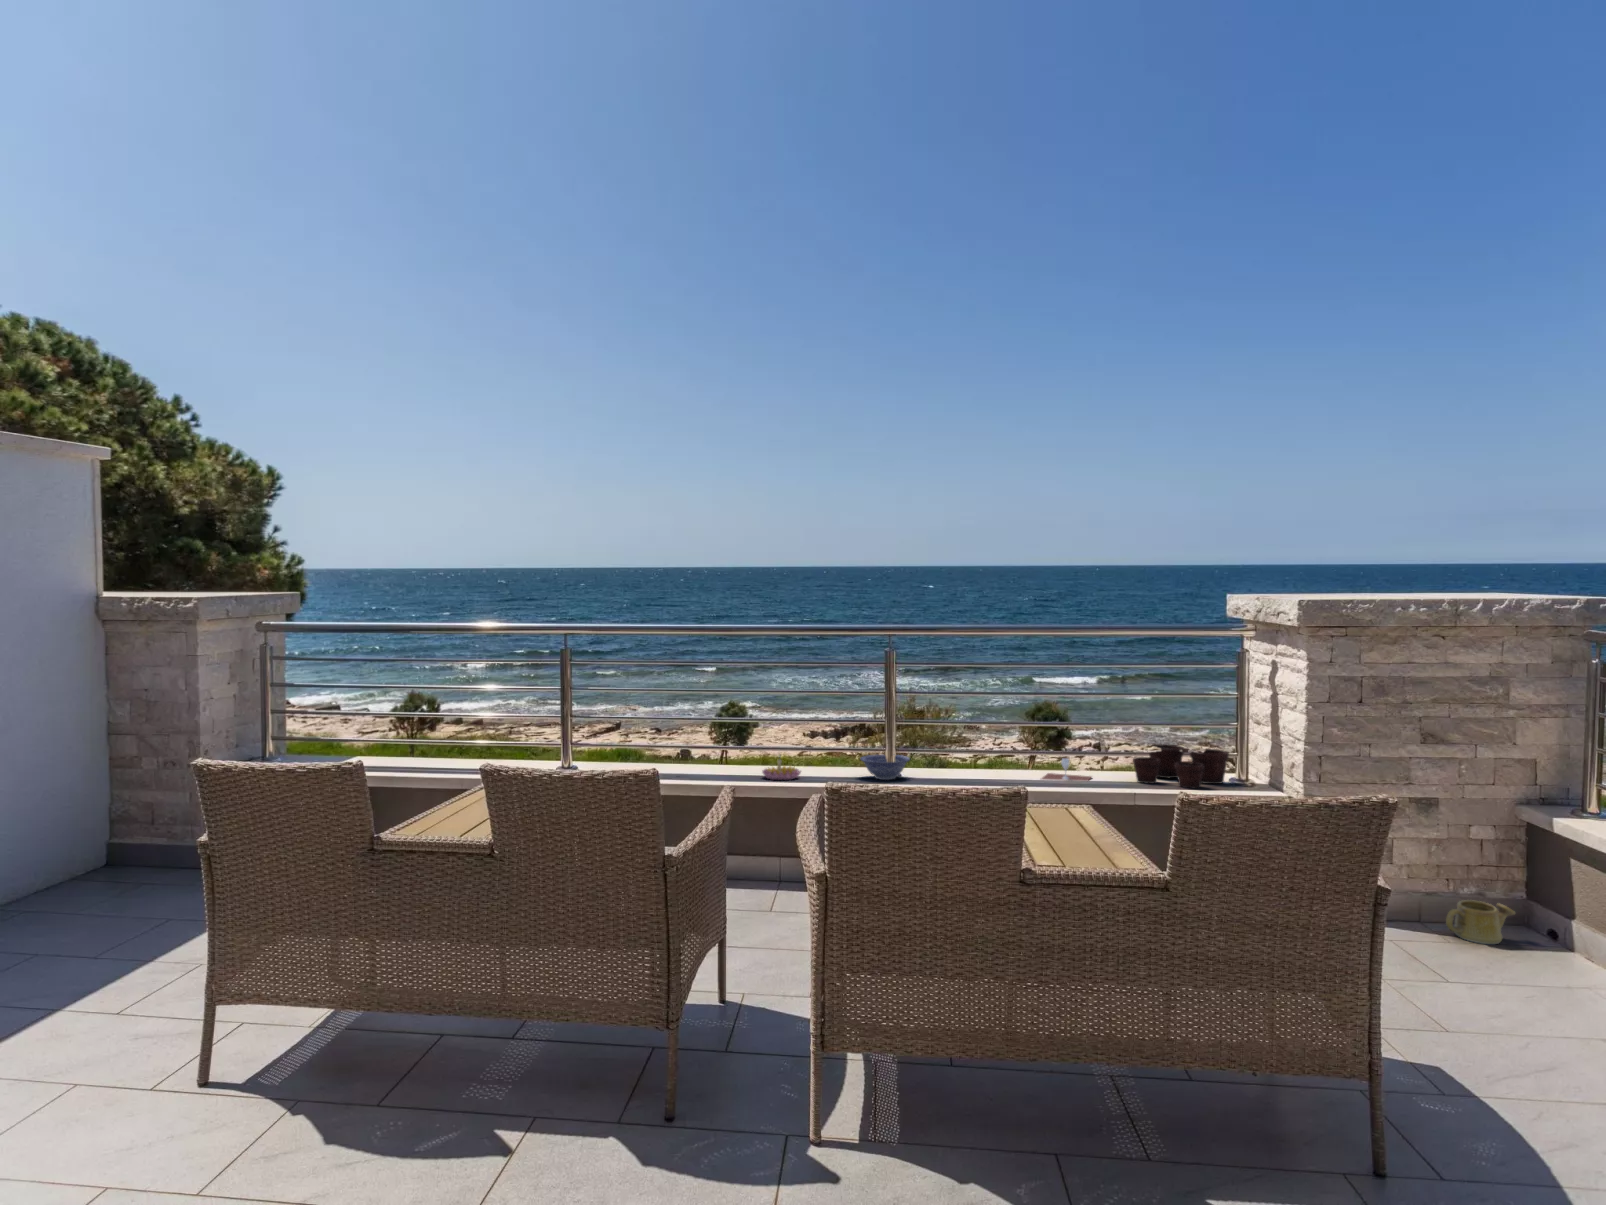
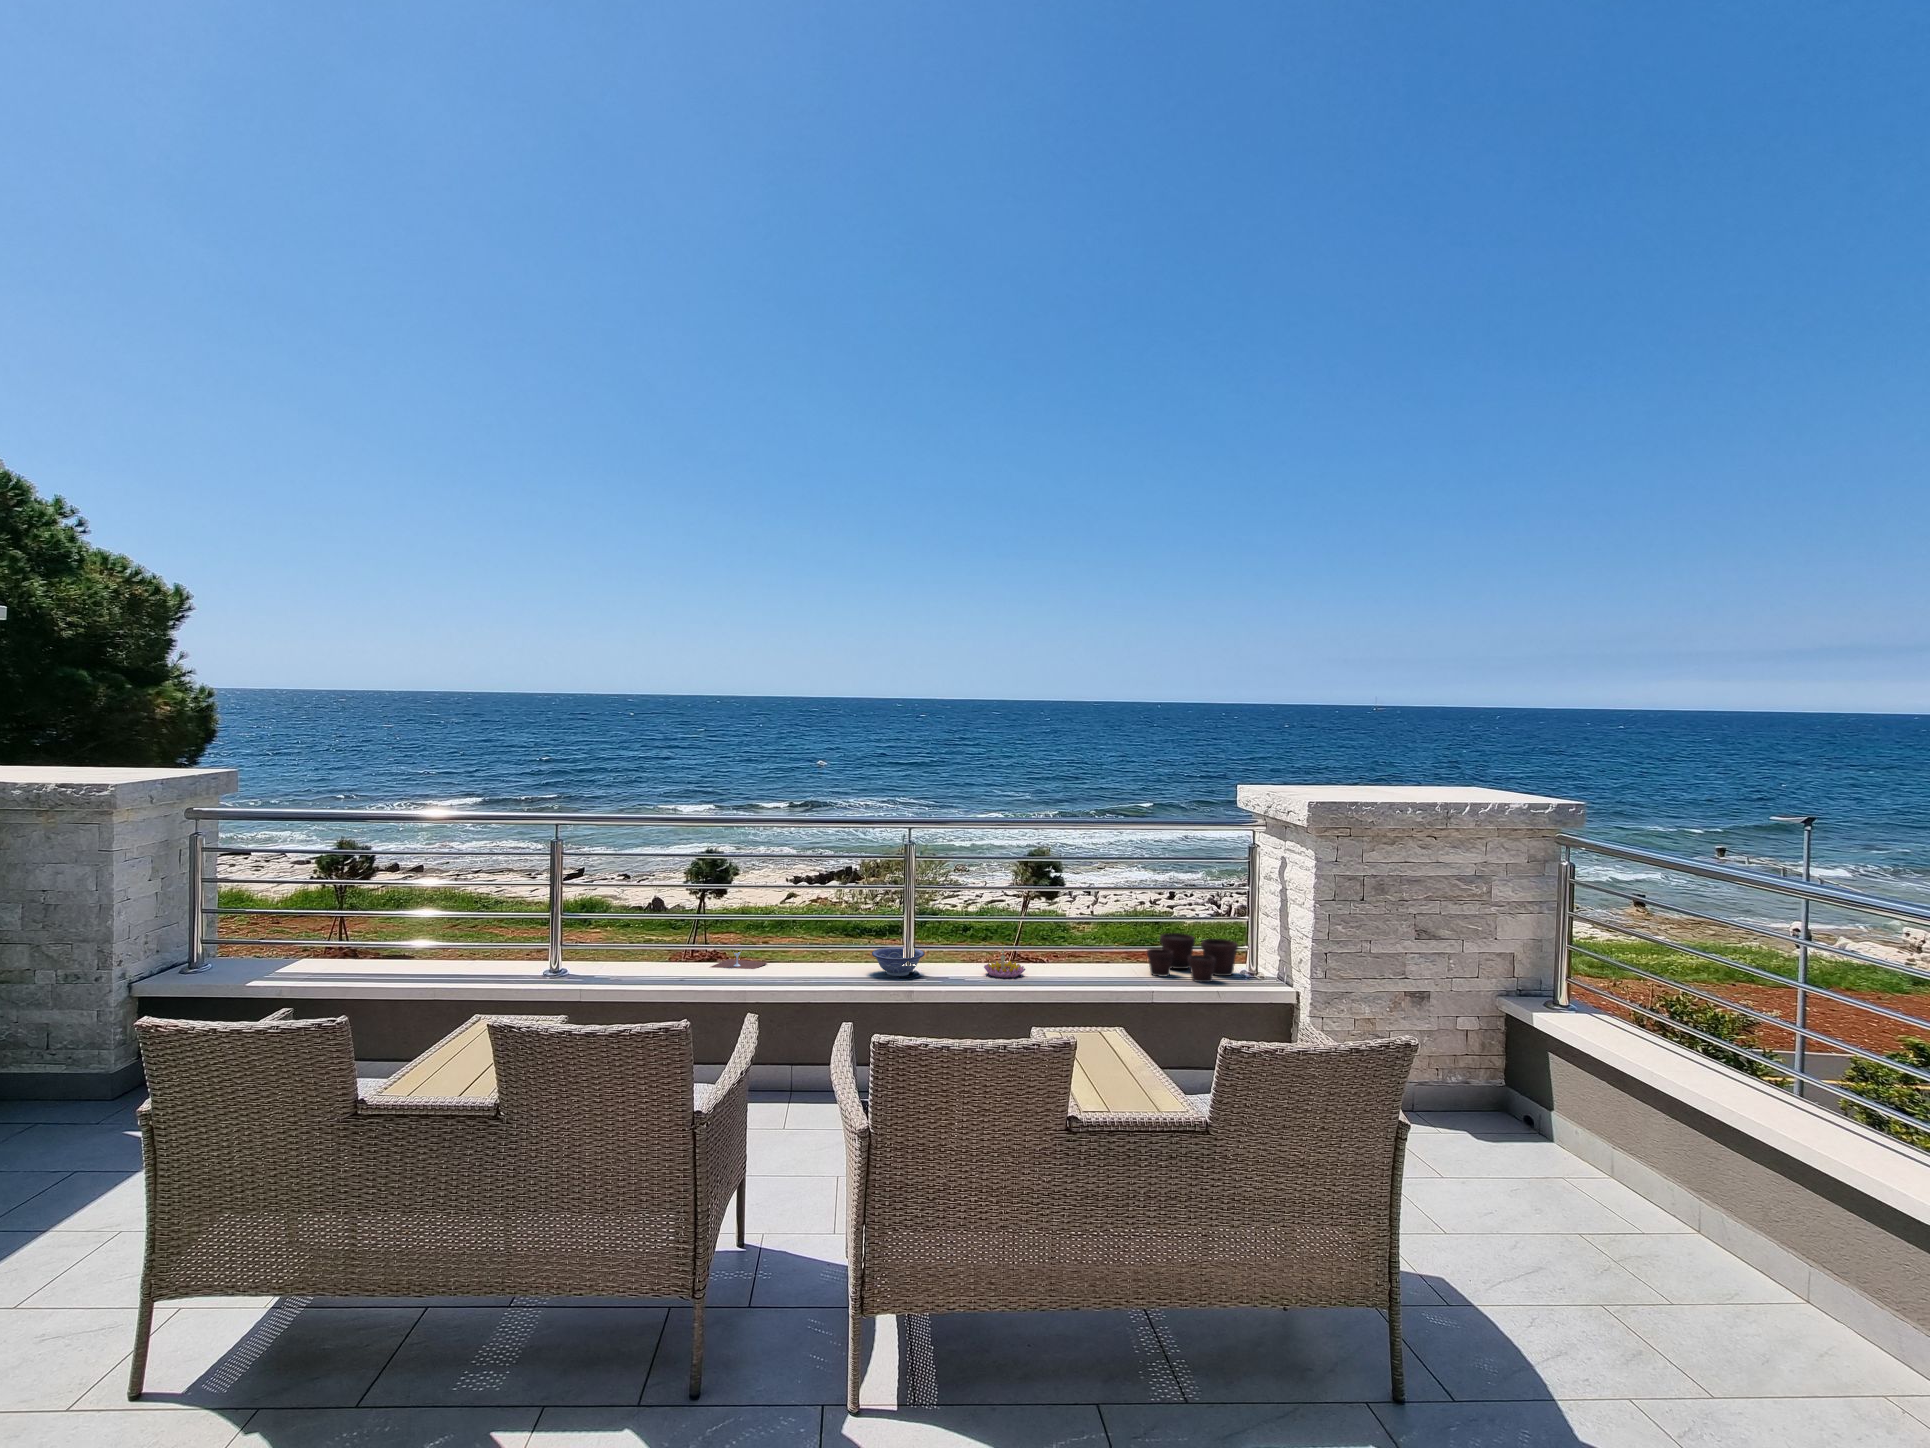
candle holder: present [762,754,801,780] -> present [984,948,1025,978]
wine glass: present [1042,758,1091,781] -> present [711,944,767,969]
watering can: present [1446,900,1515,944] -> none [1441,1093,1502,1138]

